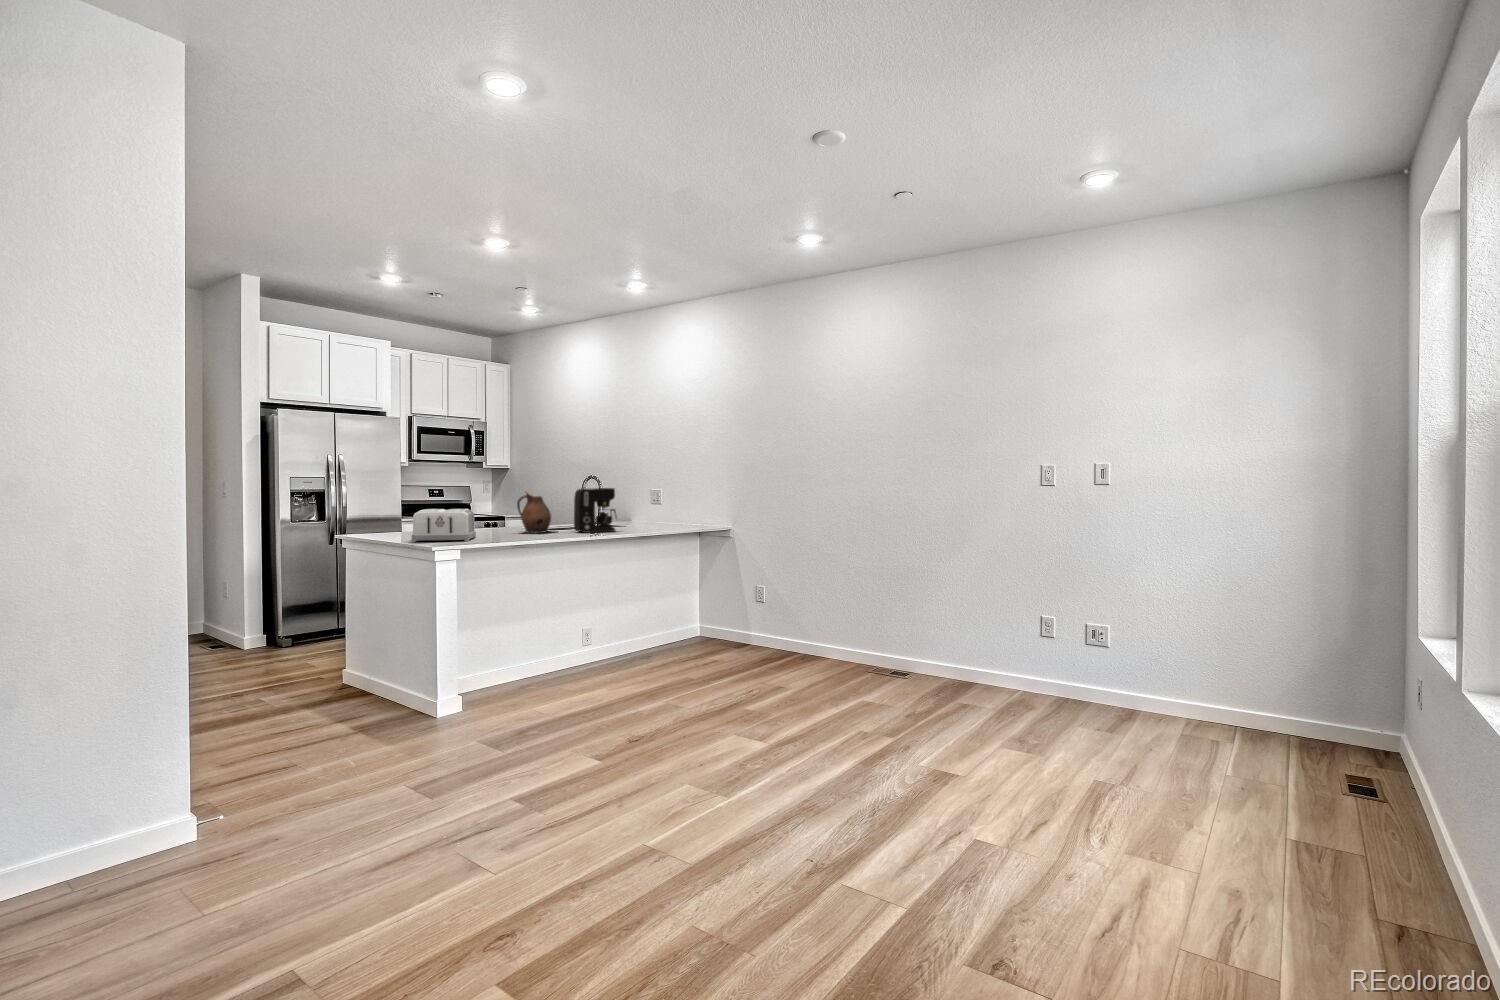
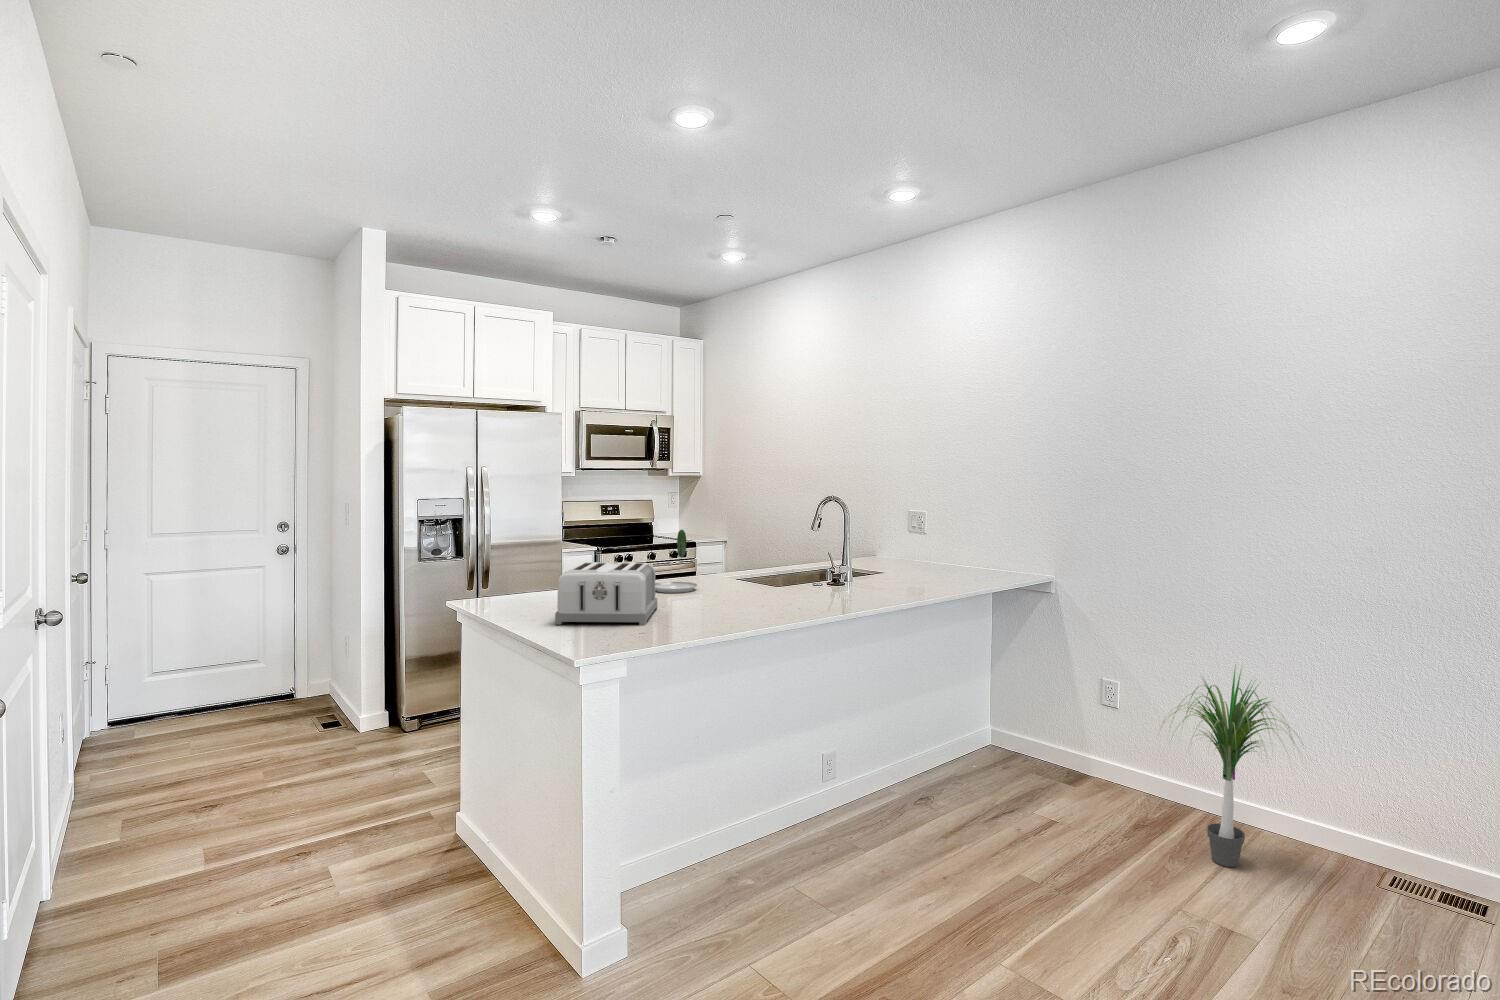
coffee maker: present [574,488,616,533] -> none [805,522,874,597]
ceramic pitcher: present [517,492,555,533] -> none [719,527,781,597]
plate: none [471,495,503,534] -> present [655,530,697,593]
potted plant: none [768,557,837,666] -> present [1165,666,1297,867]

